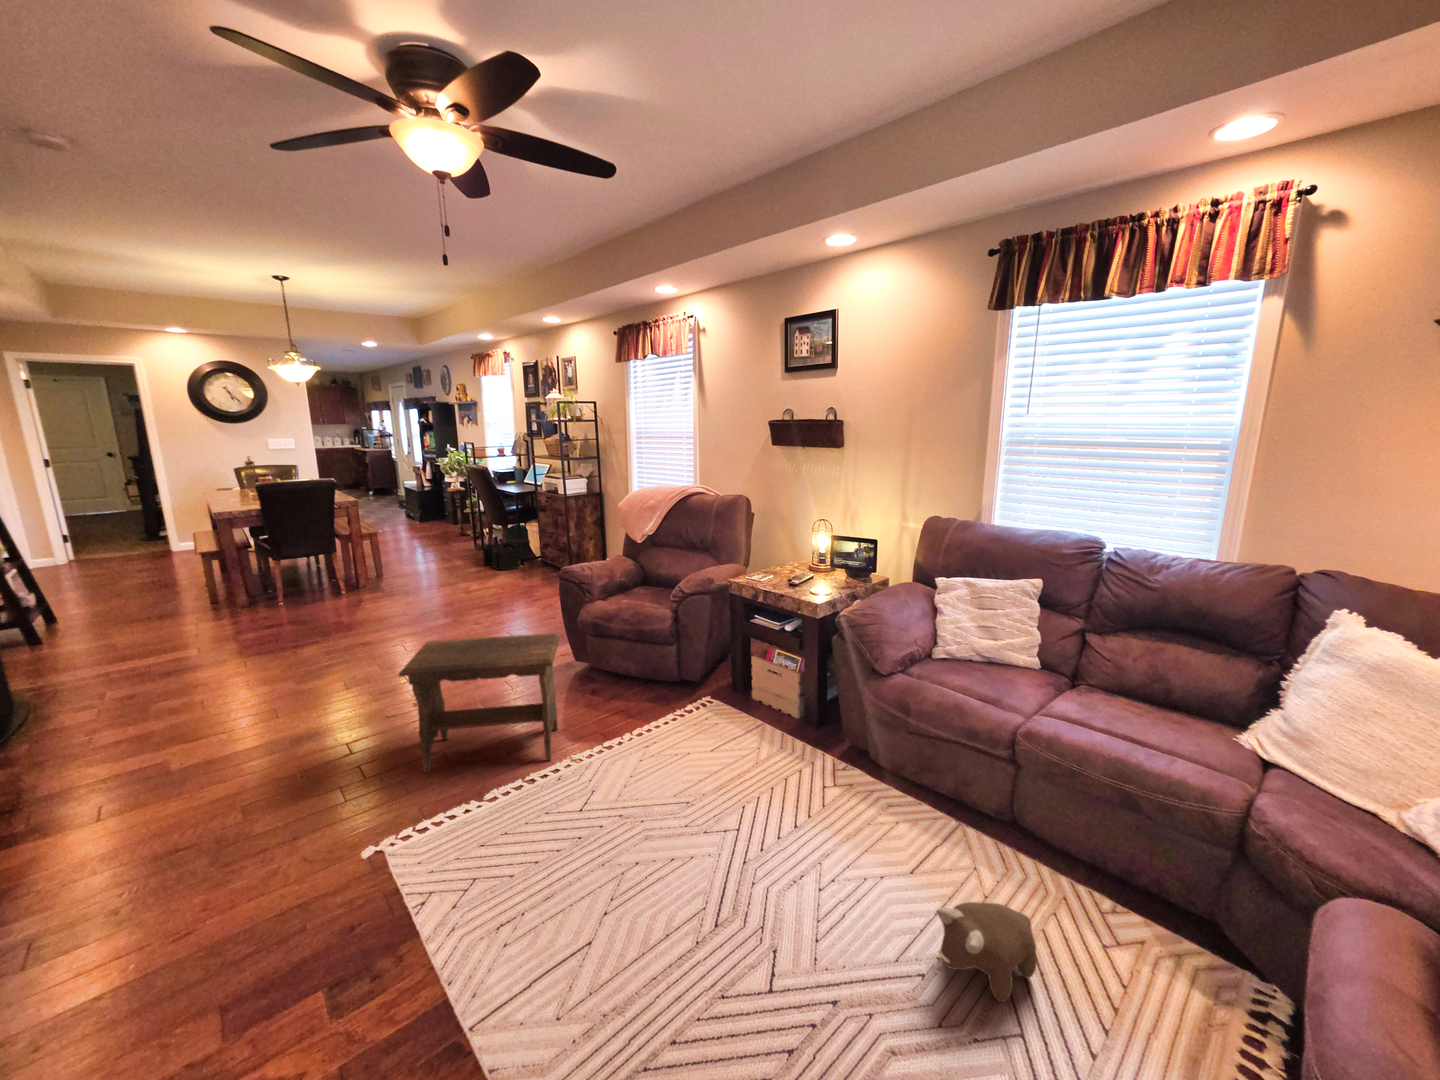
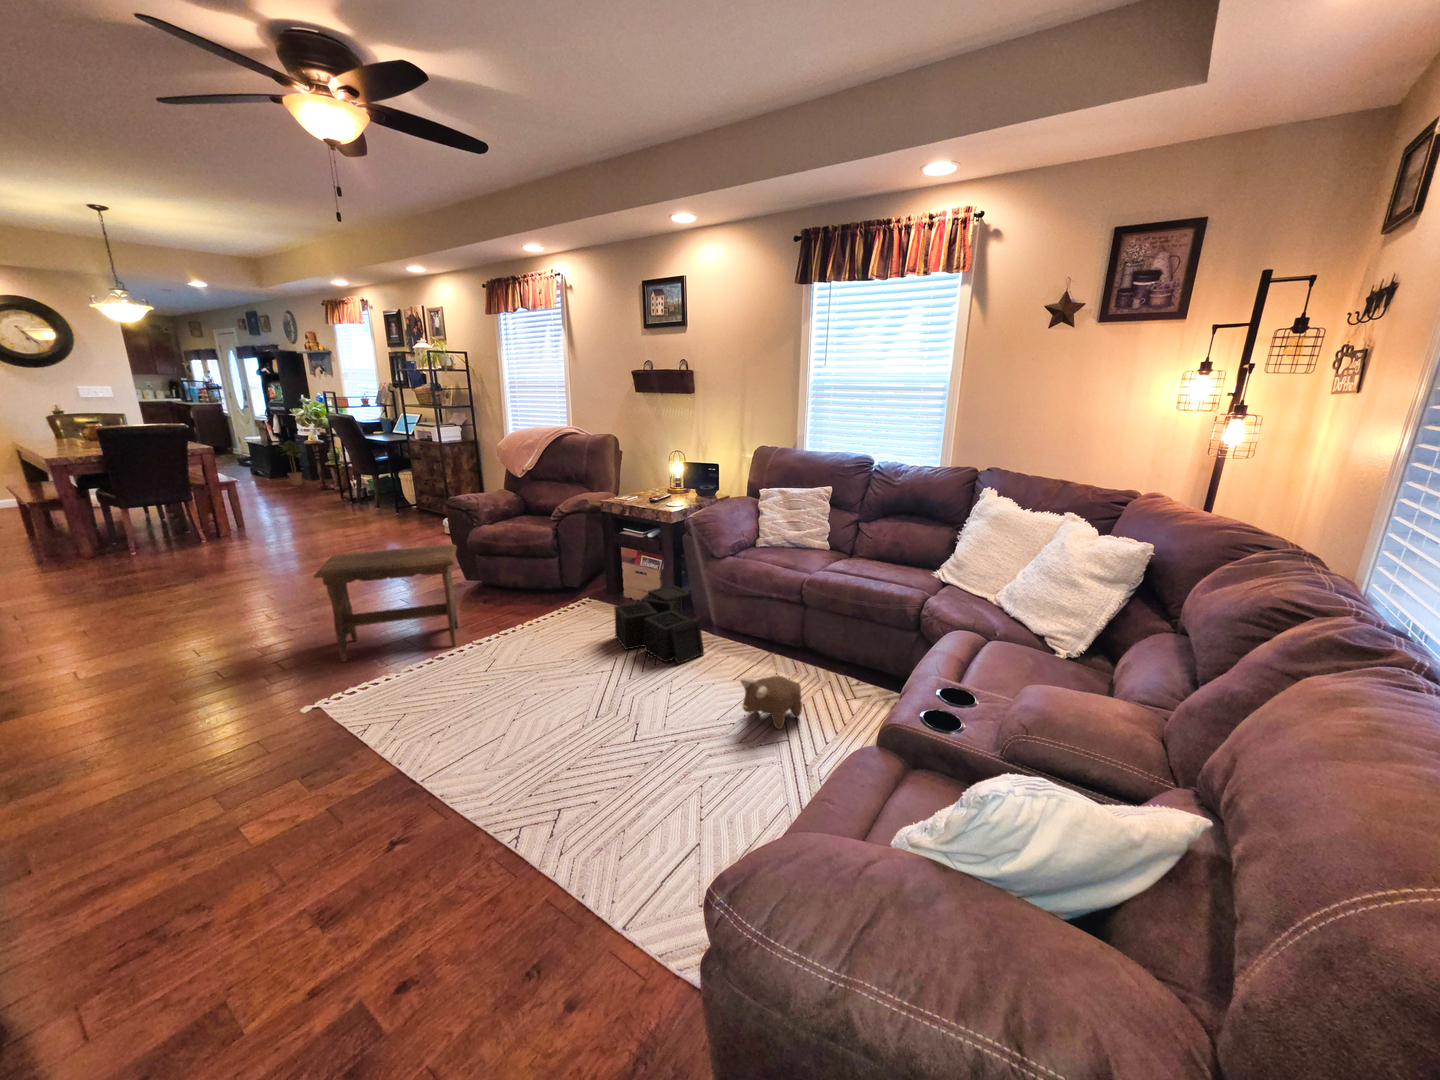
potted plant: none [424,487,452,530] -> present [279,441,303,486]
storage bin: present [483,538,530,570] -> present [614,585,704,664]

